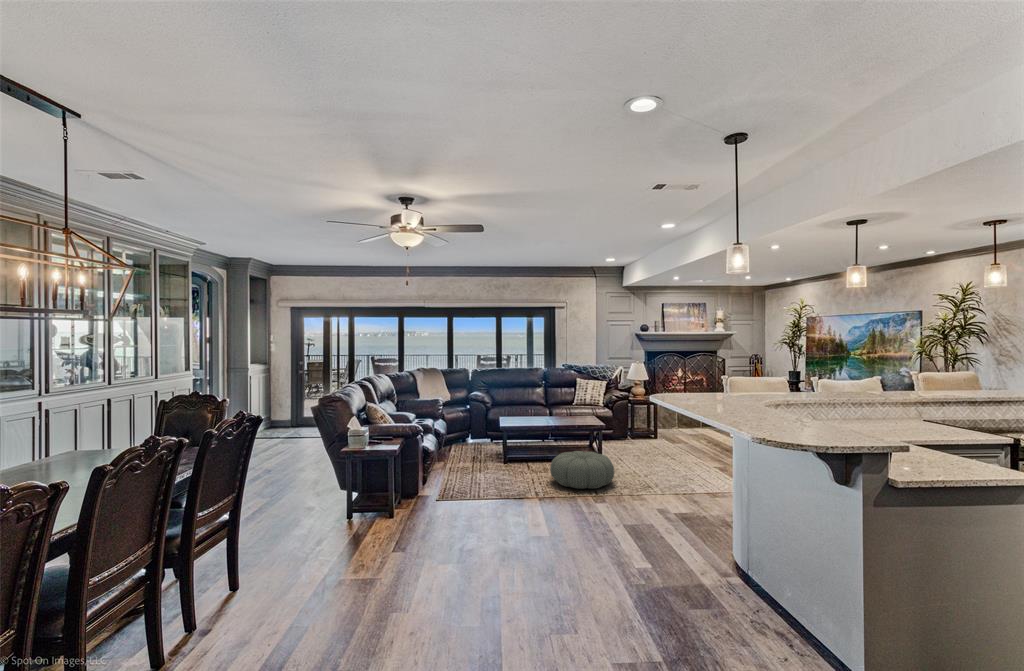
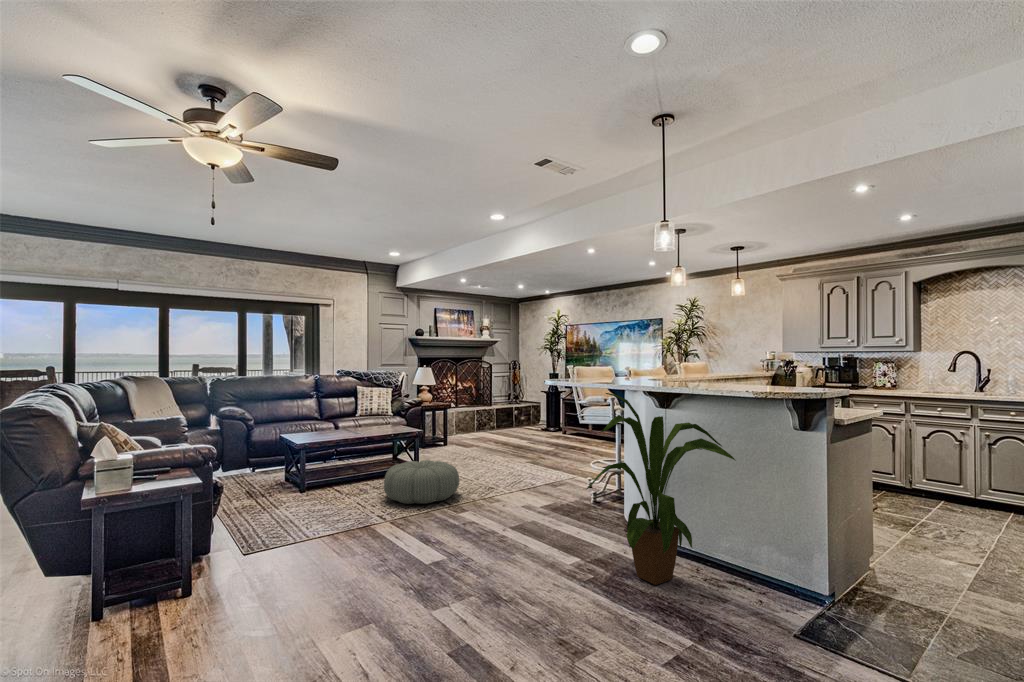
house plant: none [634,419,779,607] -> present [587,393,735,585]

